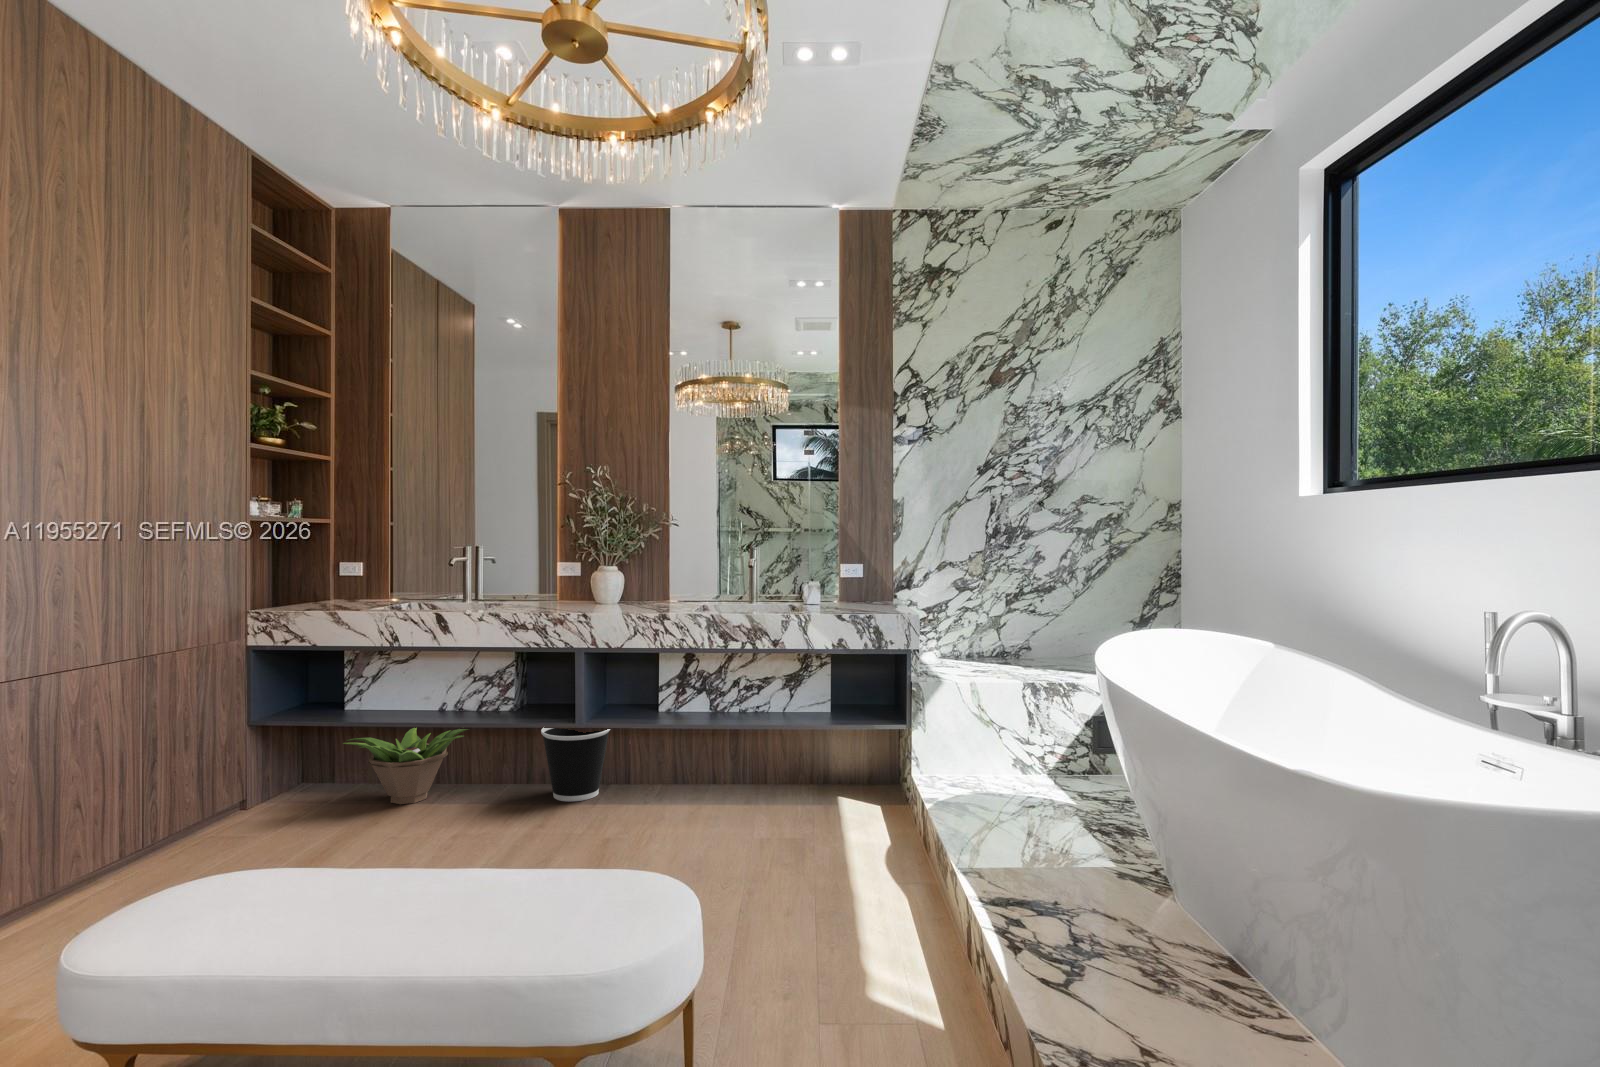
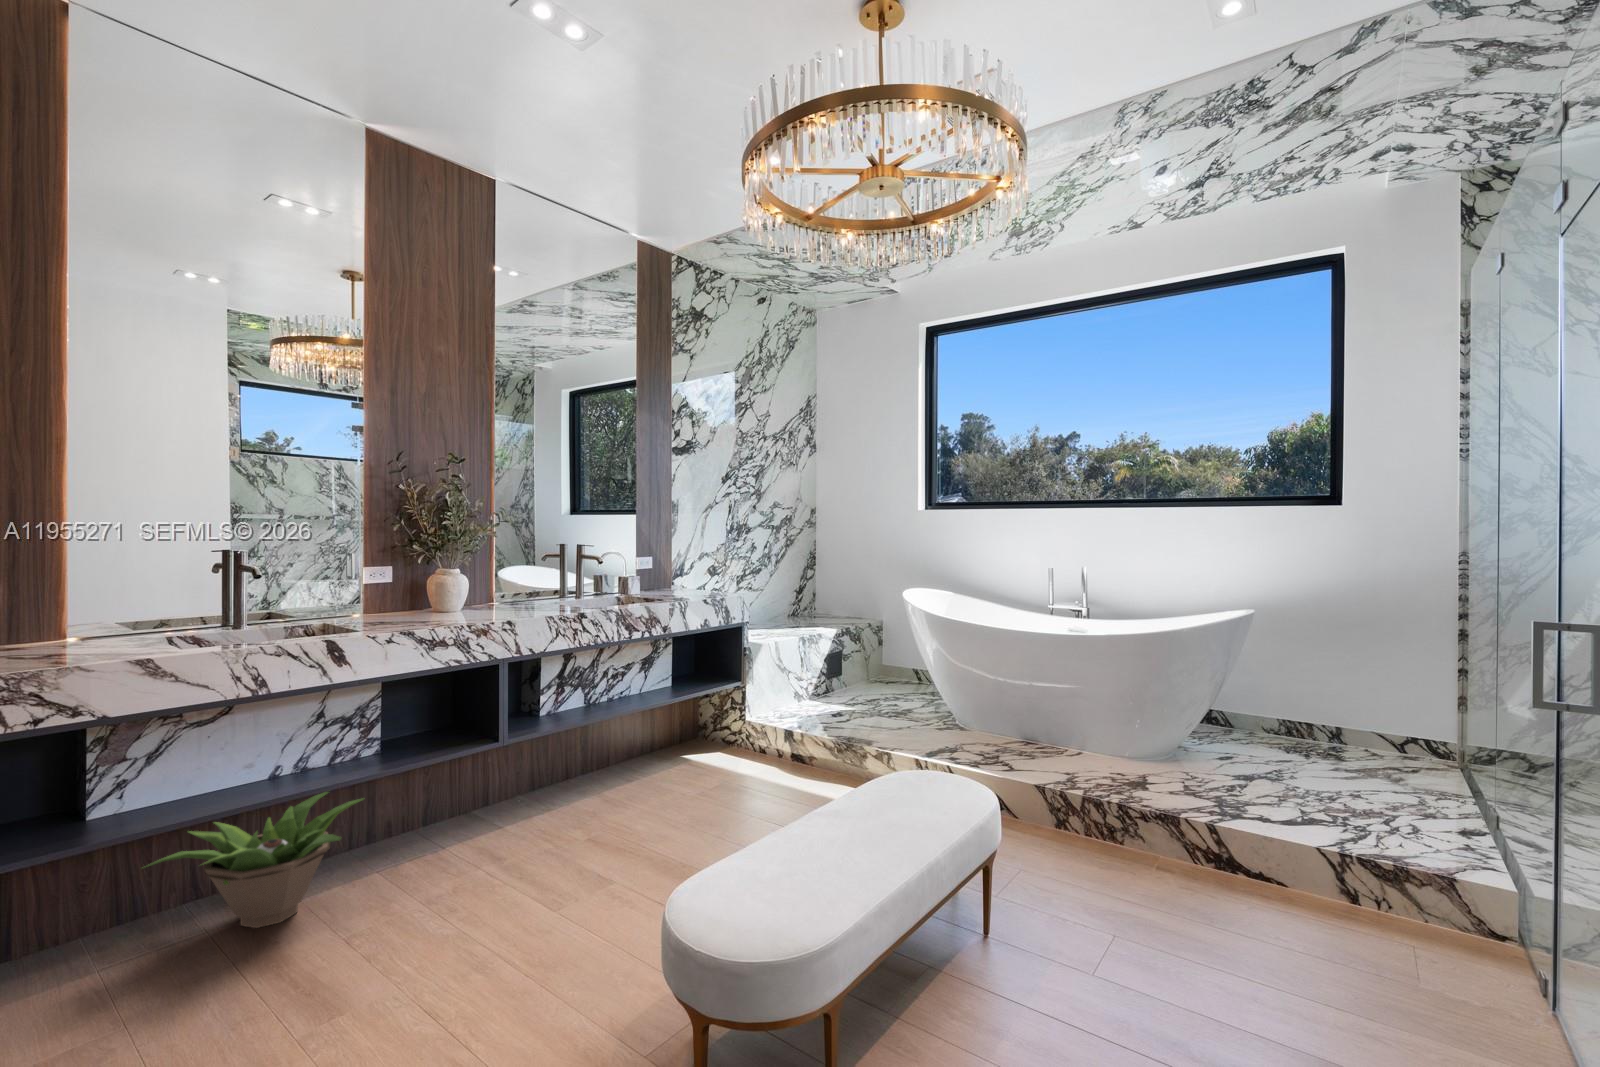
wastebasket: present [541,727,610,801] -> none [426,744,510,841]

